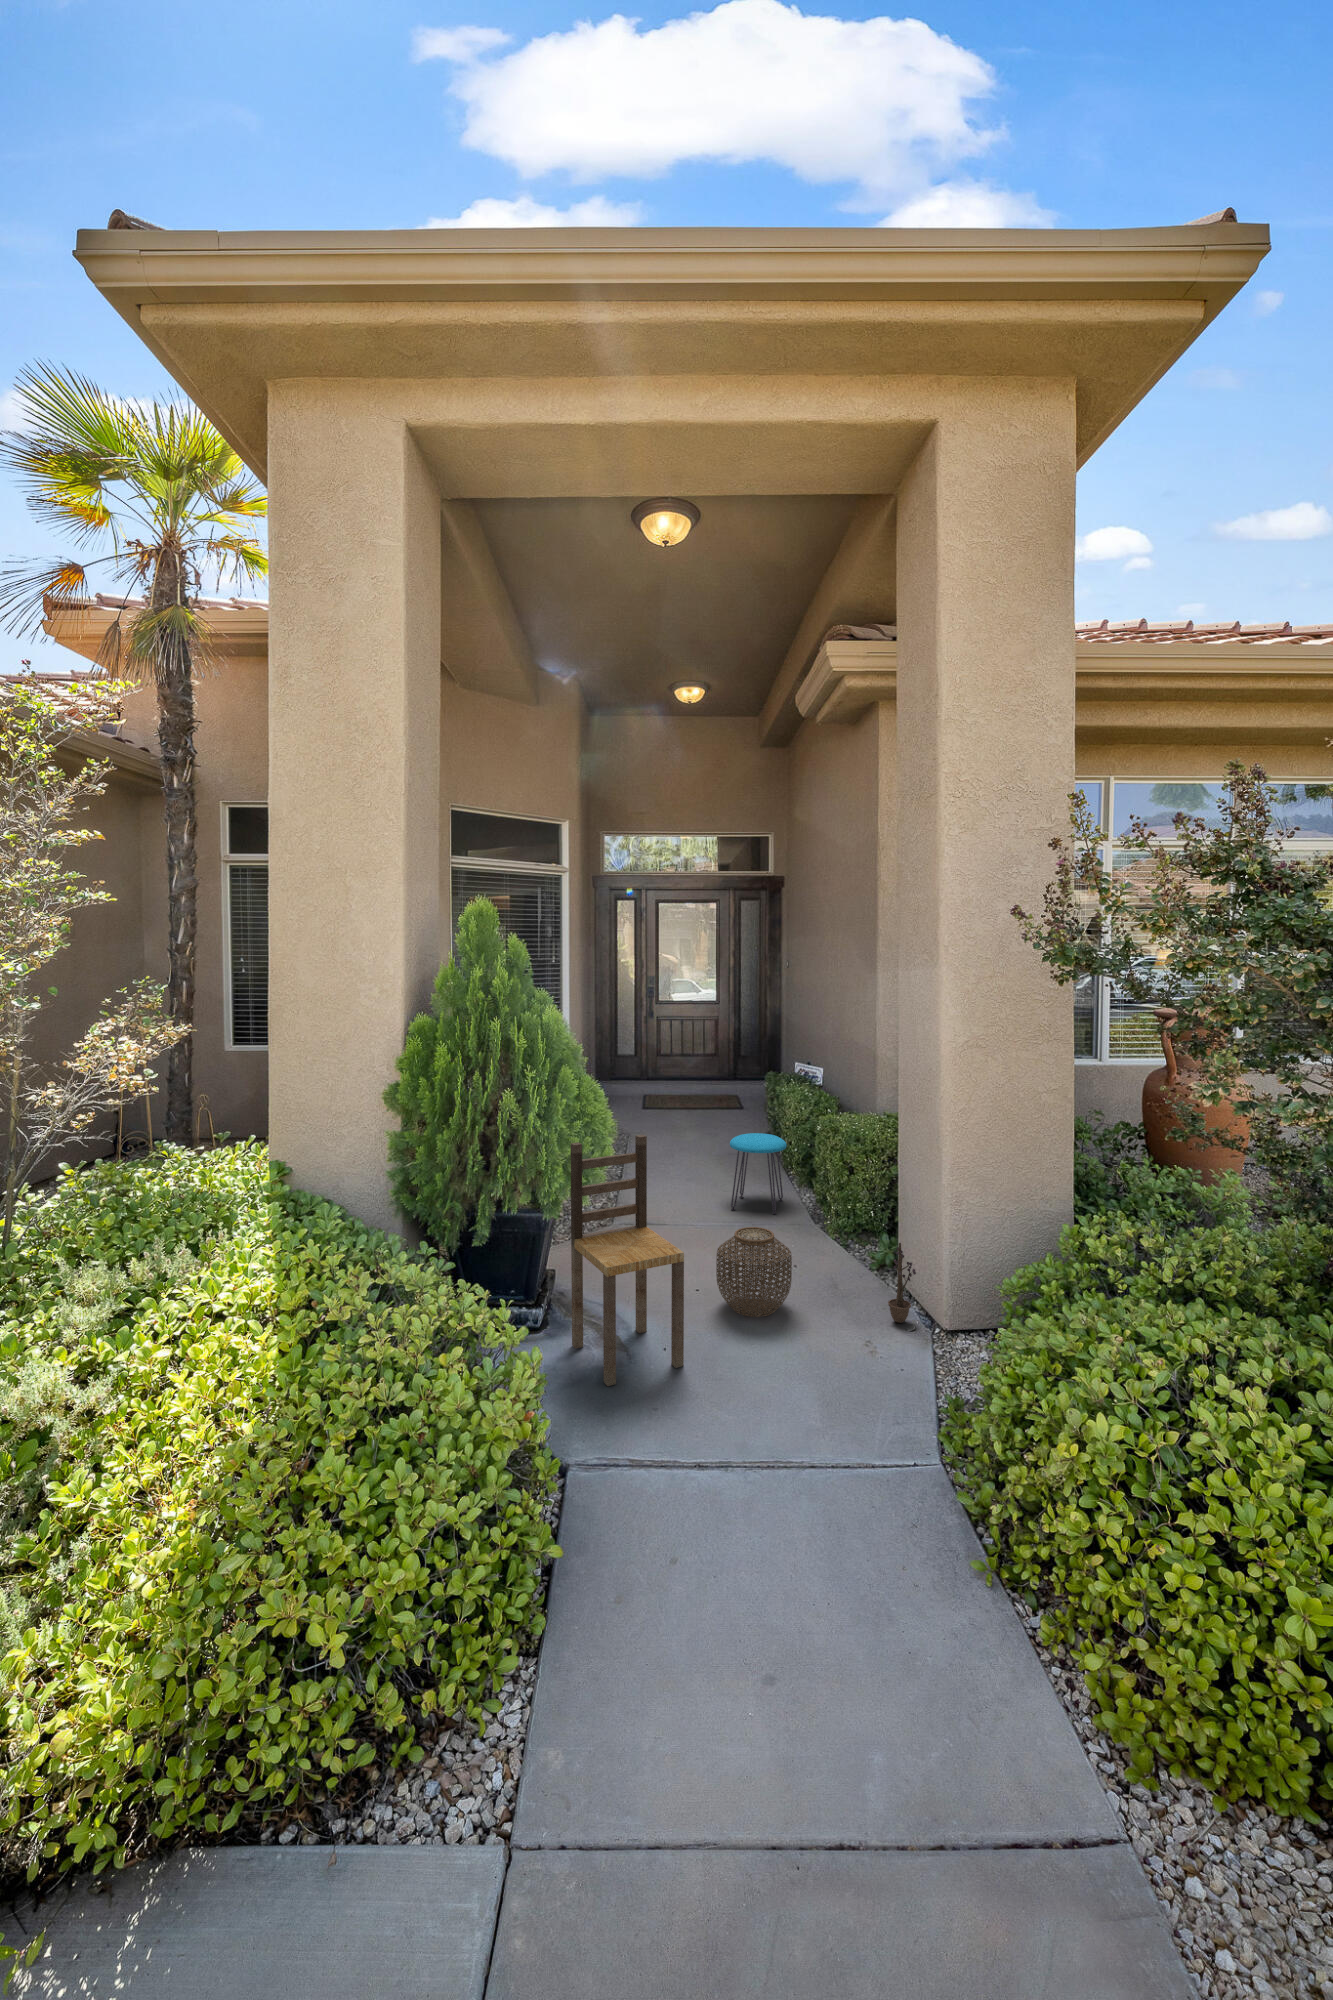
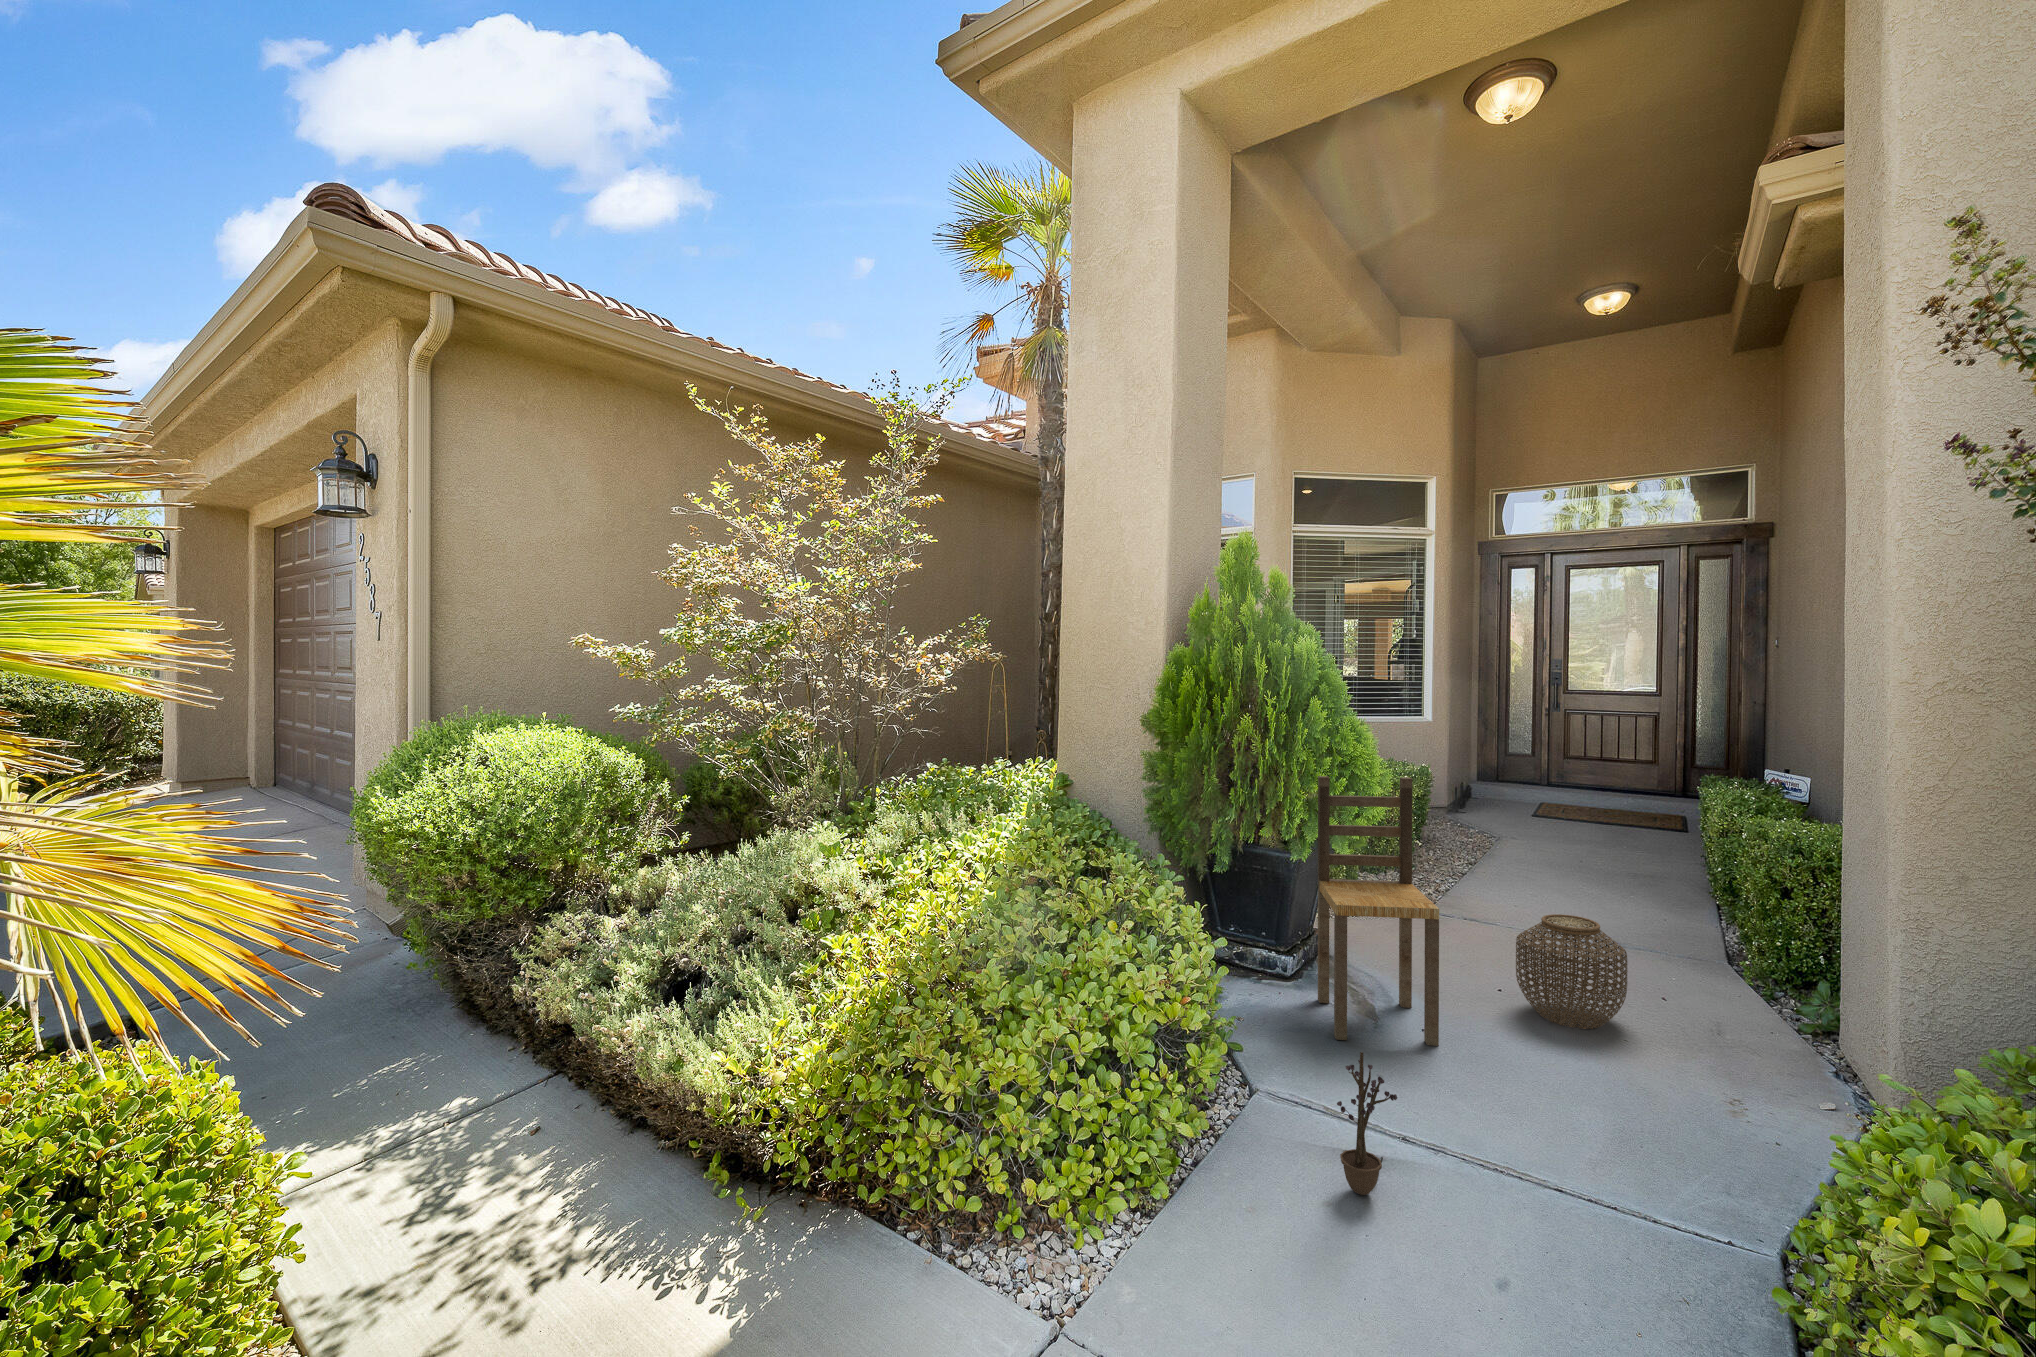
stool: present [730,1133,787,1214] -> none [1600,832,1692,939]
decorative plant: present [888,1243,916,1323] -> present [1337,1052,1397,1195]

